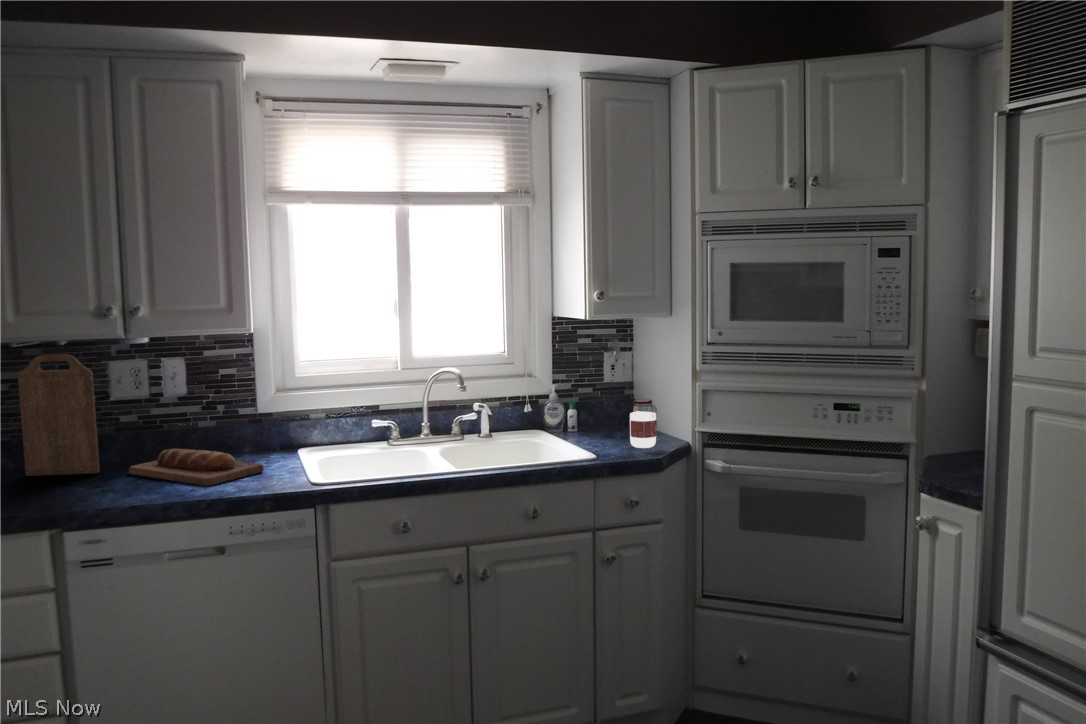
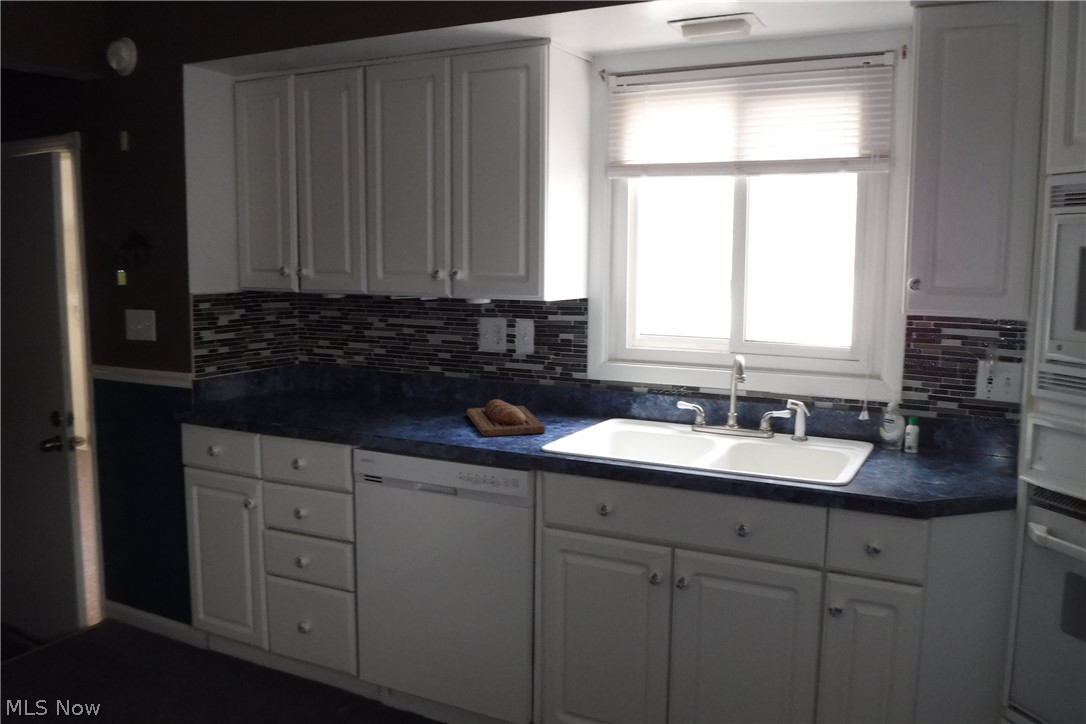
cutting board: present [18,354,100,476] -> none [413,309,455,410]
jar: present [630,399,657,448] -> none [916,427,955,491]

